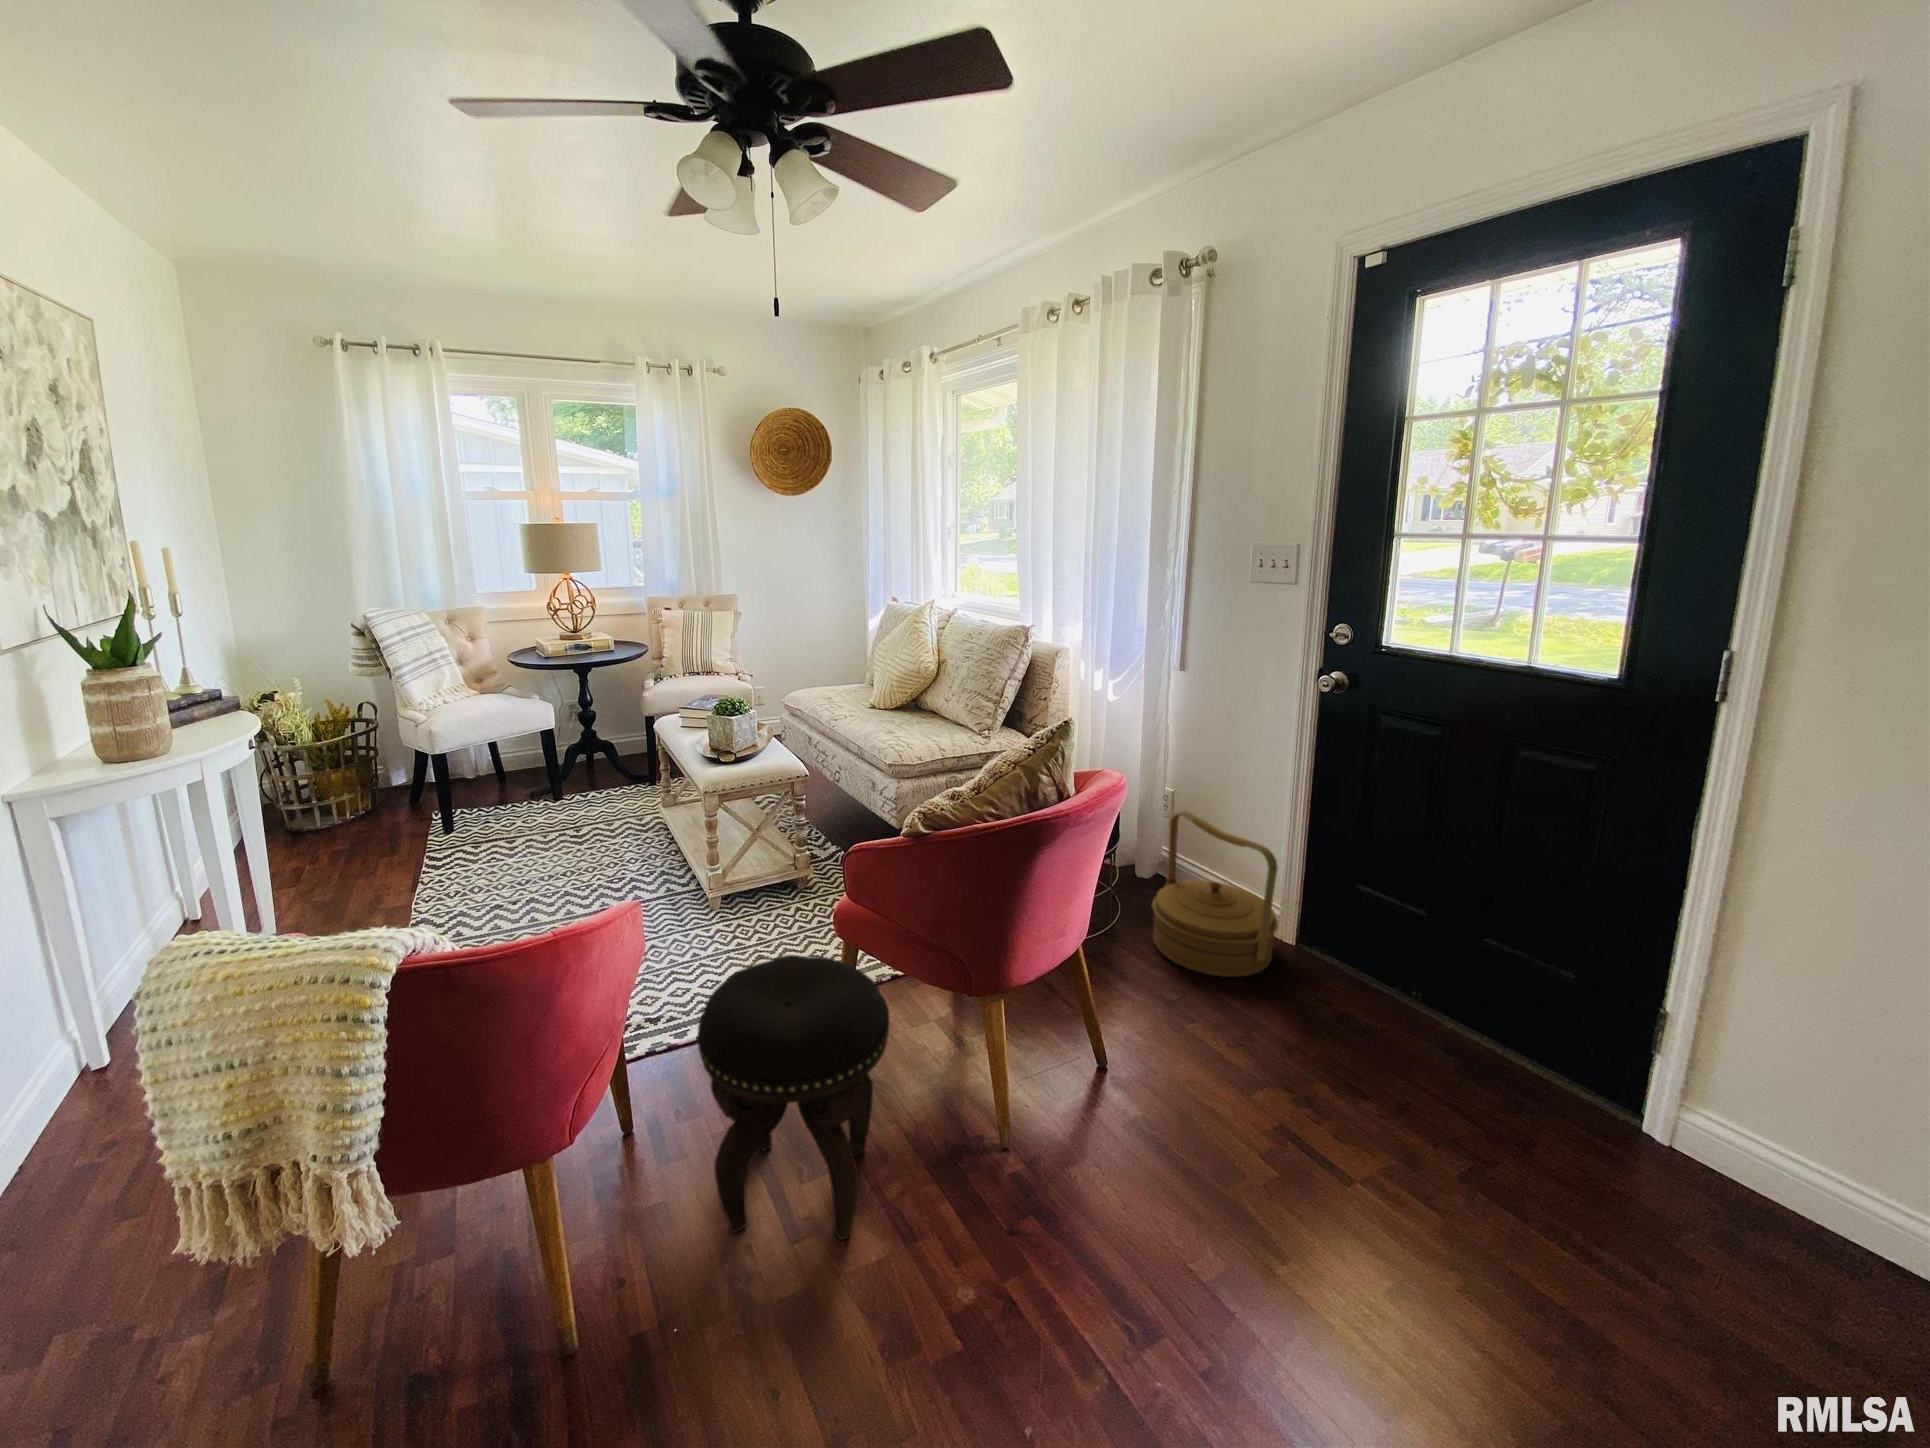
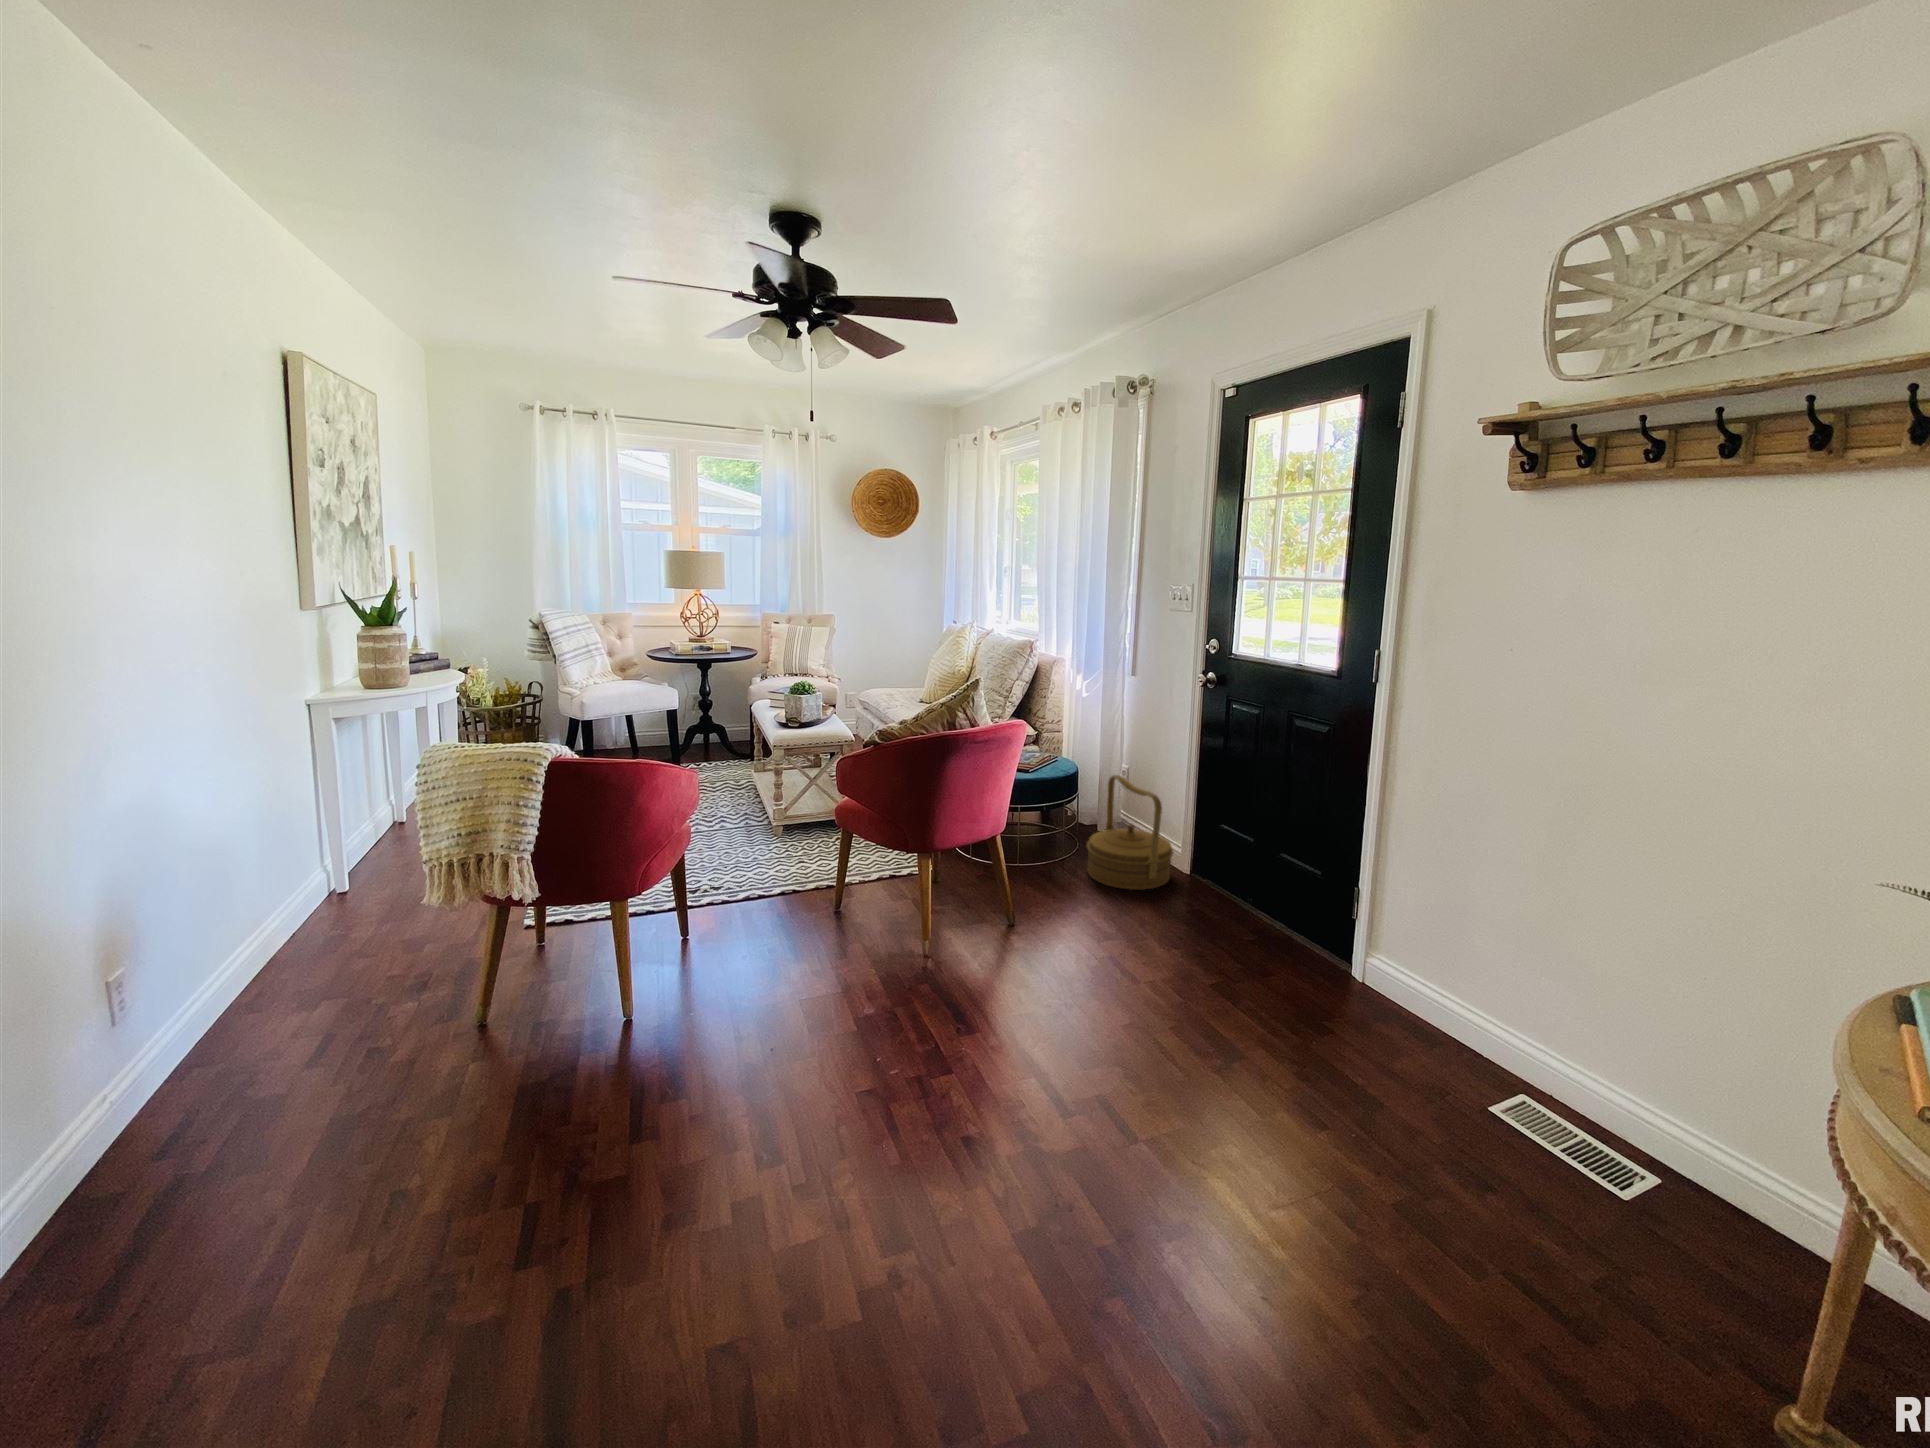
footstool: present [698,955,890,1239] -> none [722,820,845,987]

